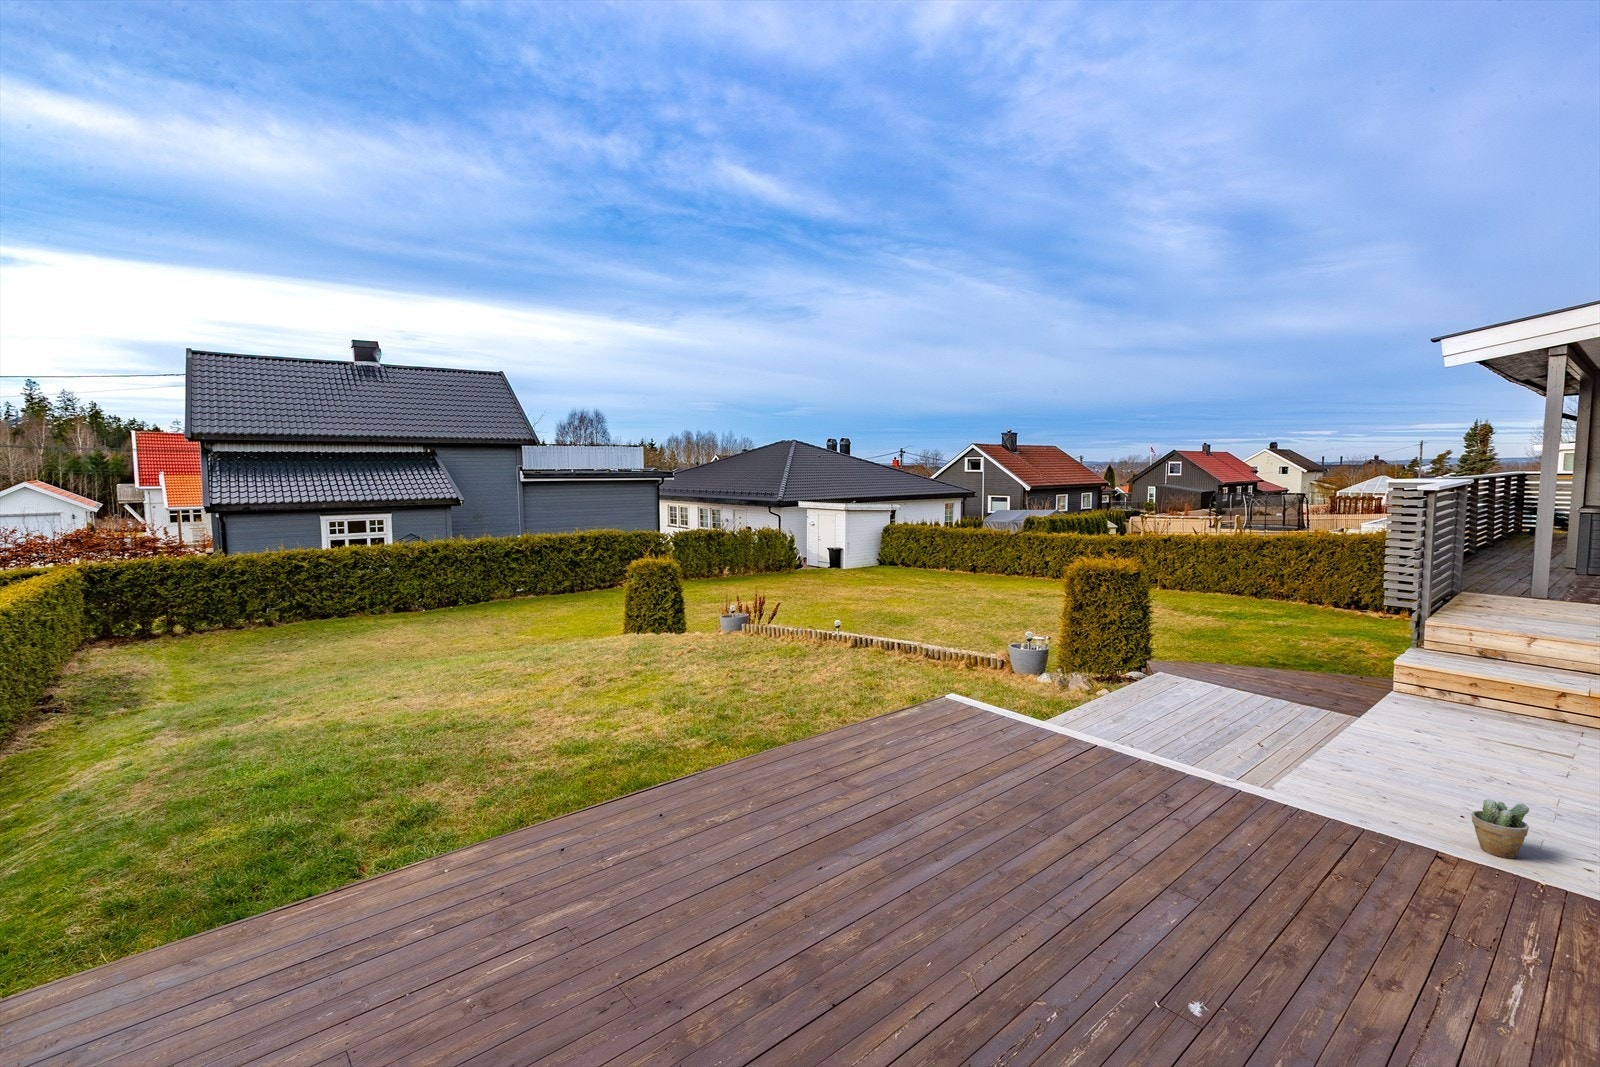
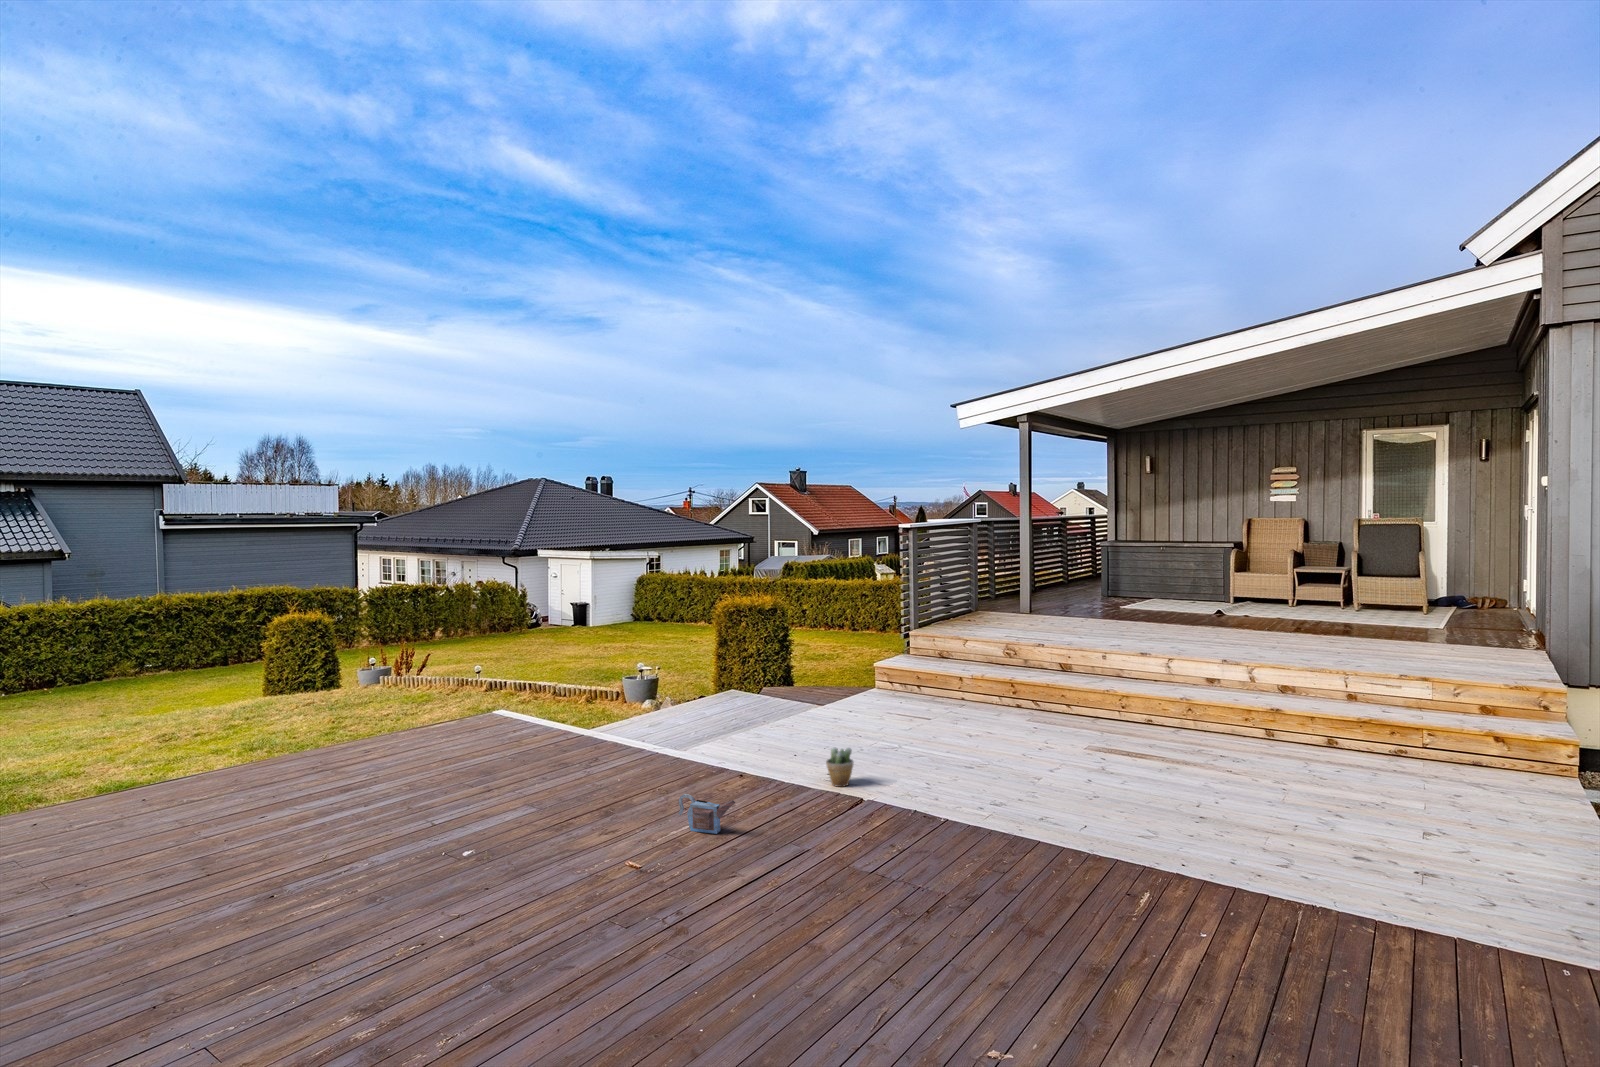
watering can: none [1354,879,1484,953] -> present [678,794,735,834]

